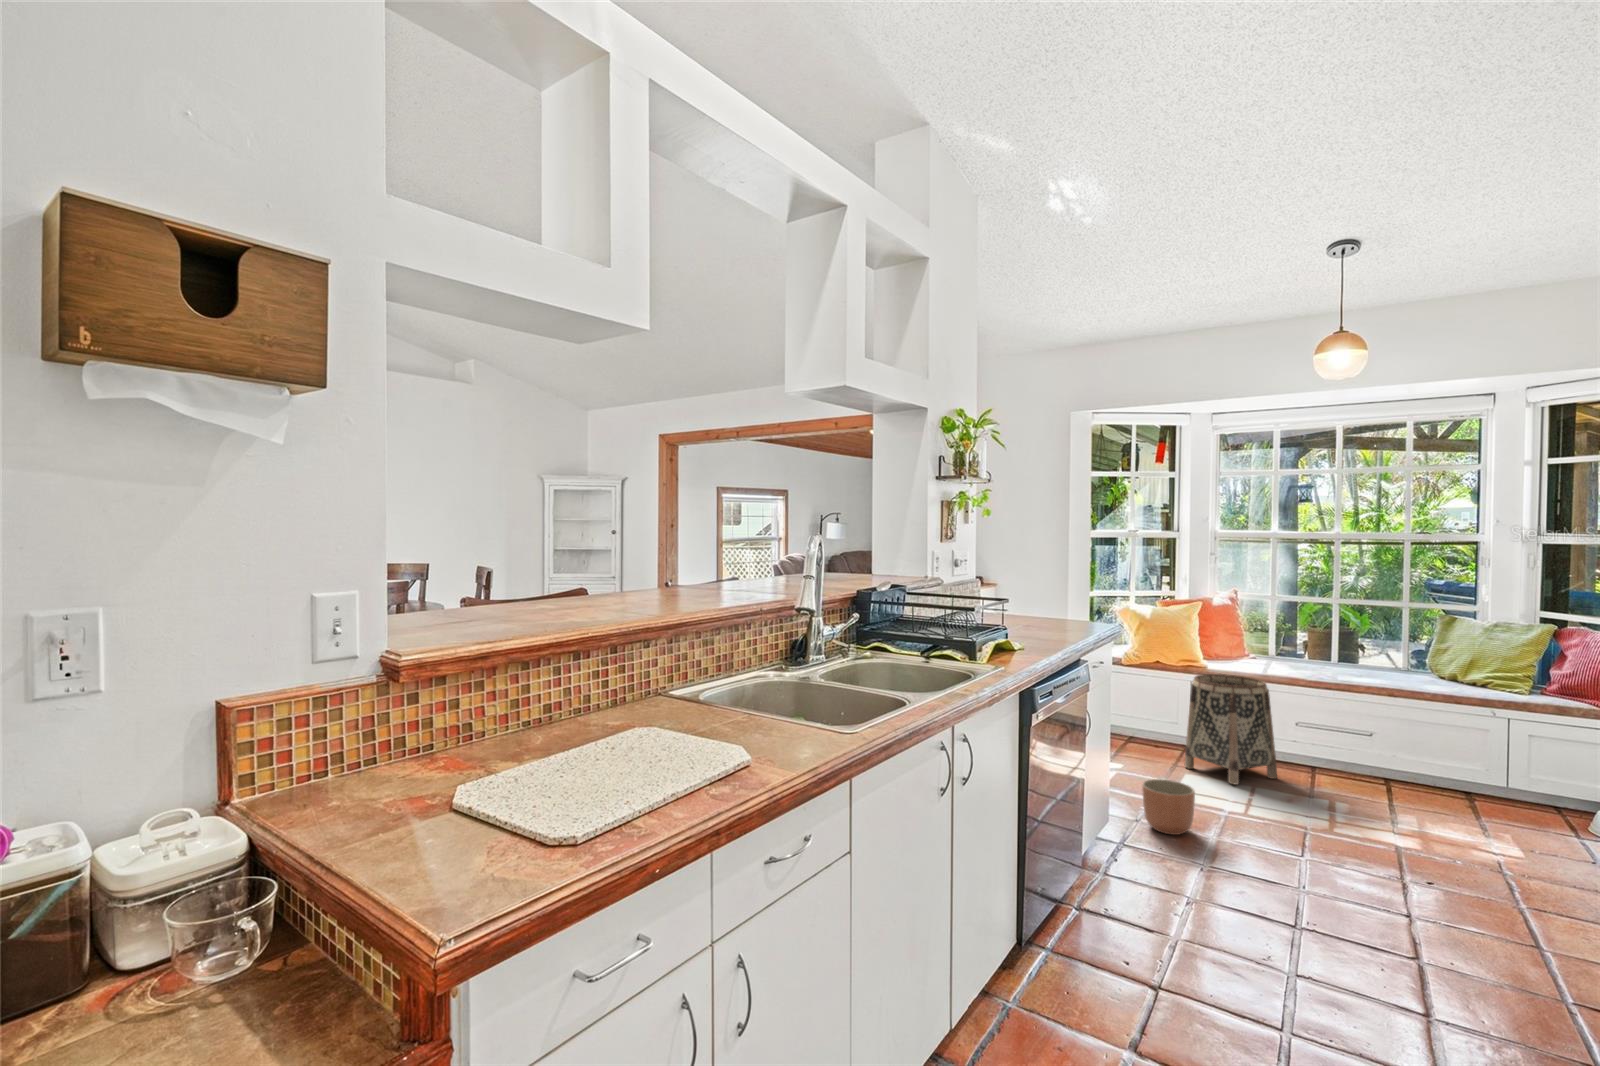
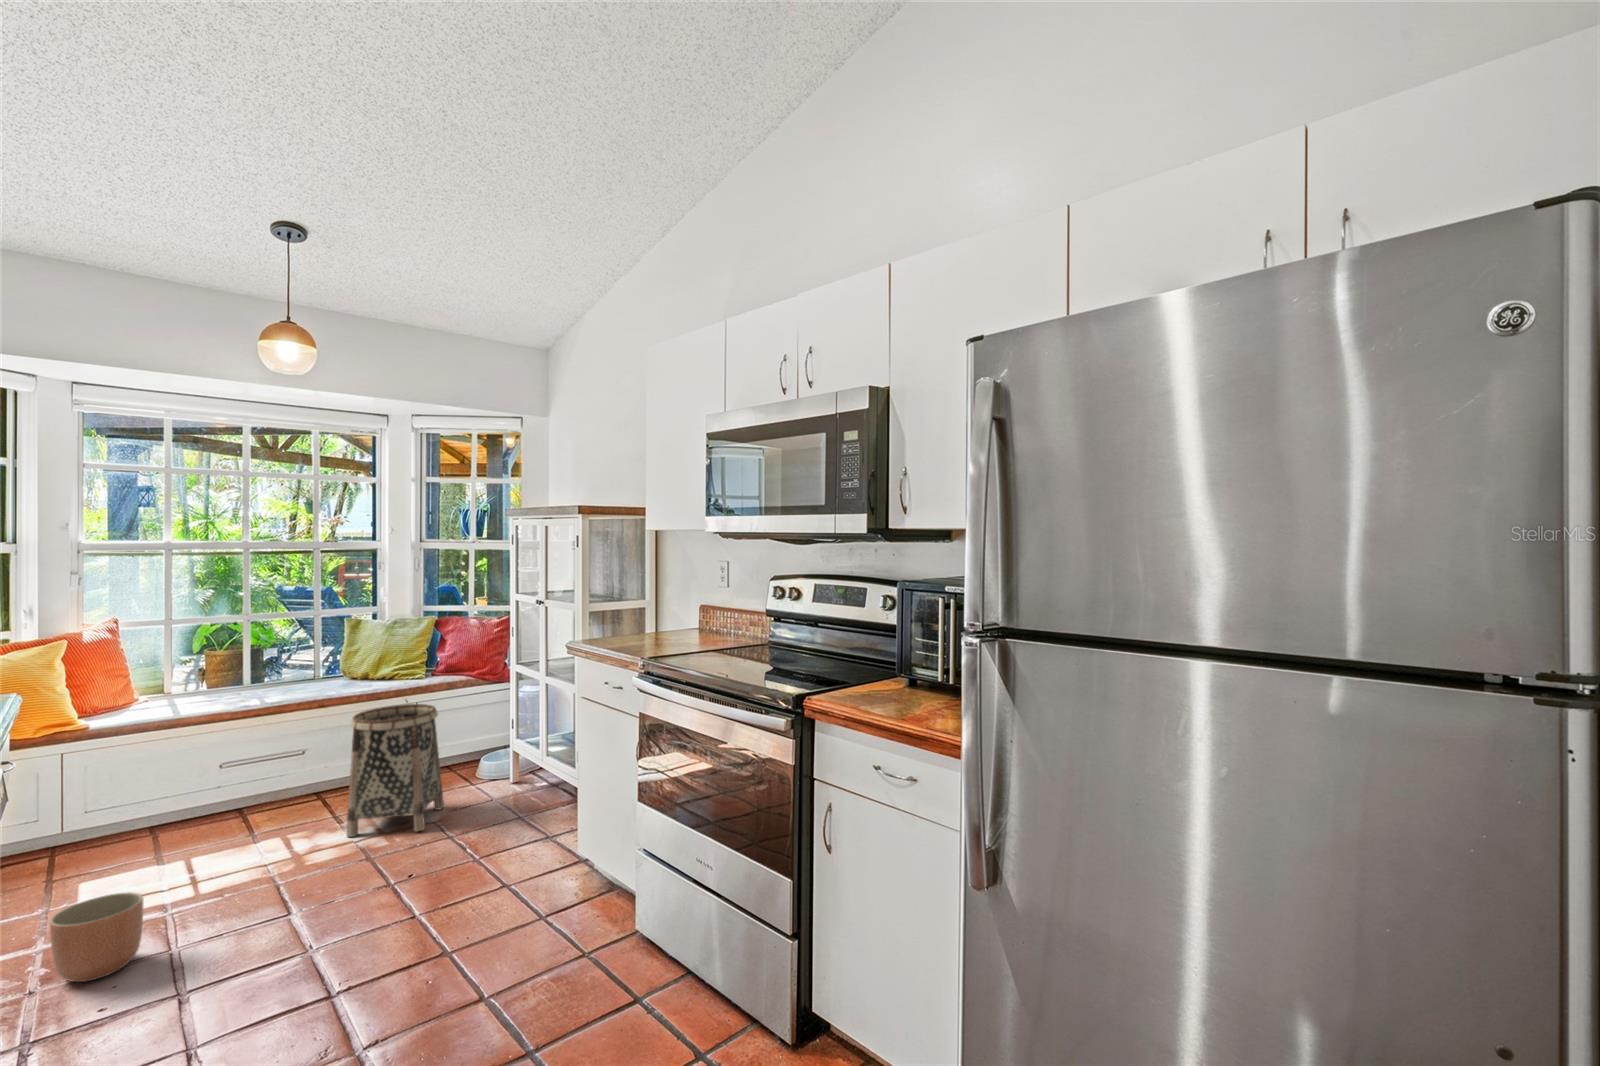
basket: present [1185,674,1277,784] -> present [347,704,444,837]

